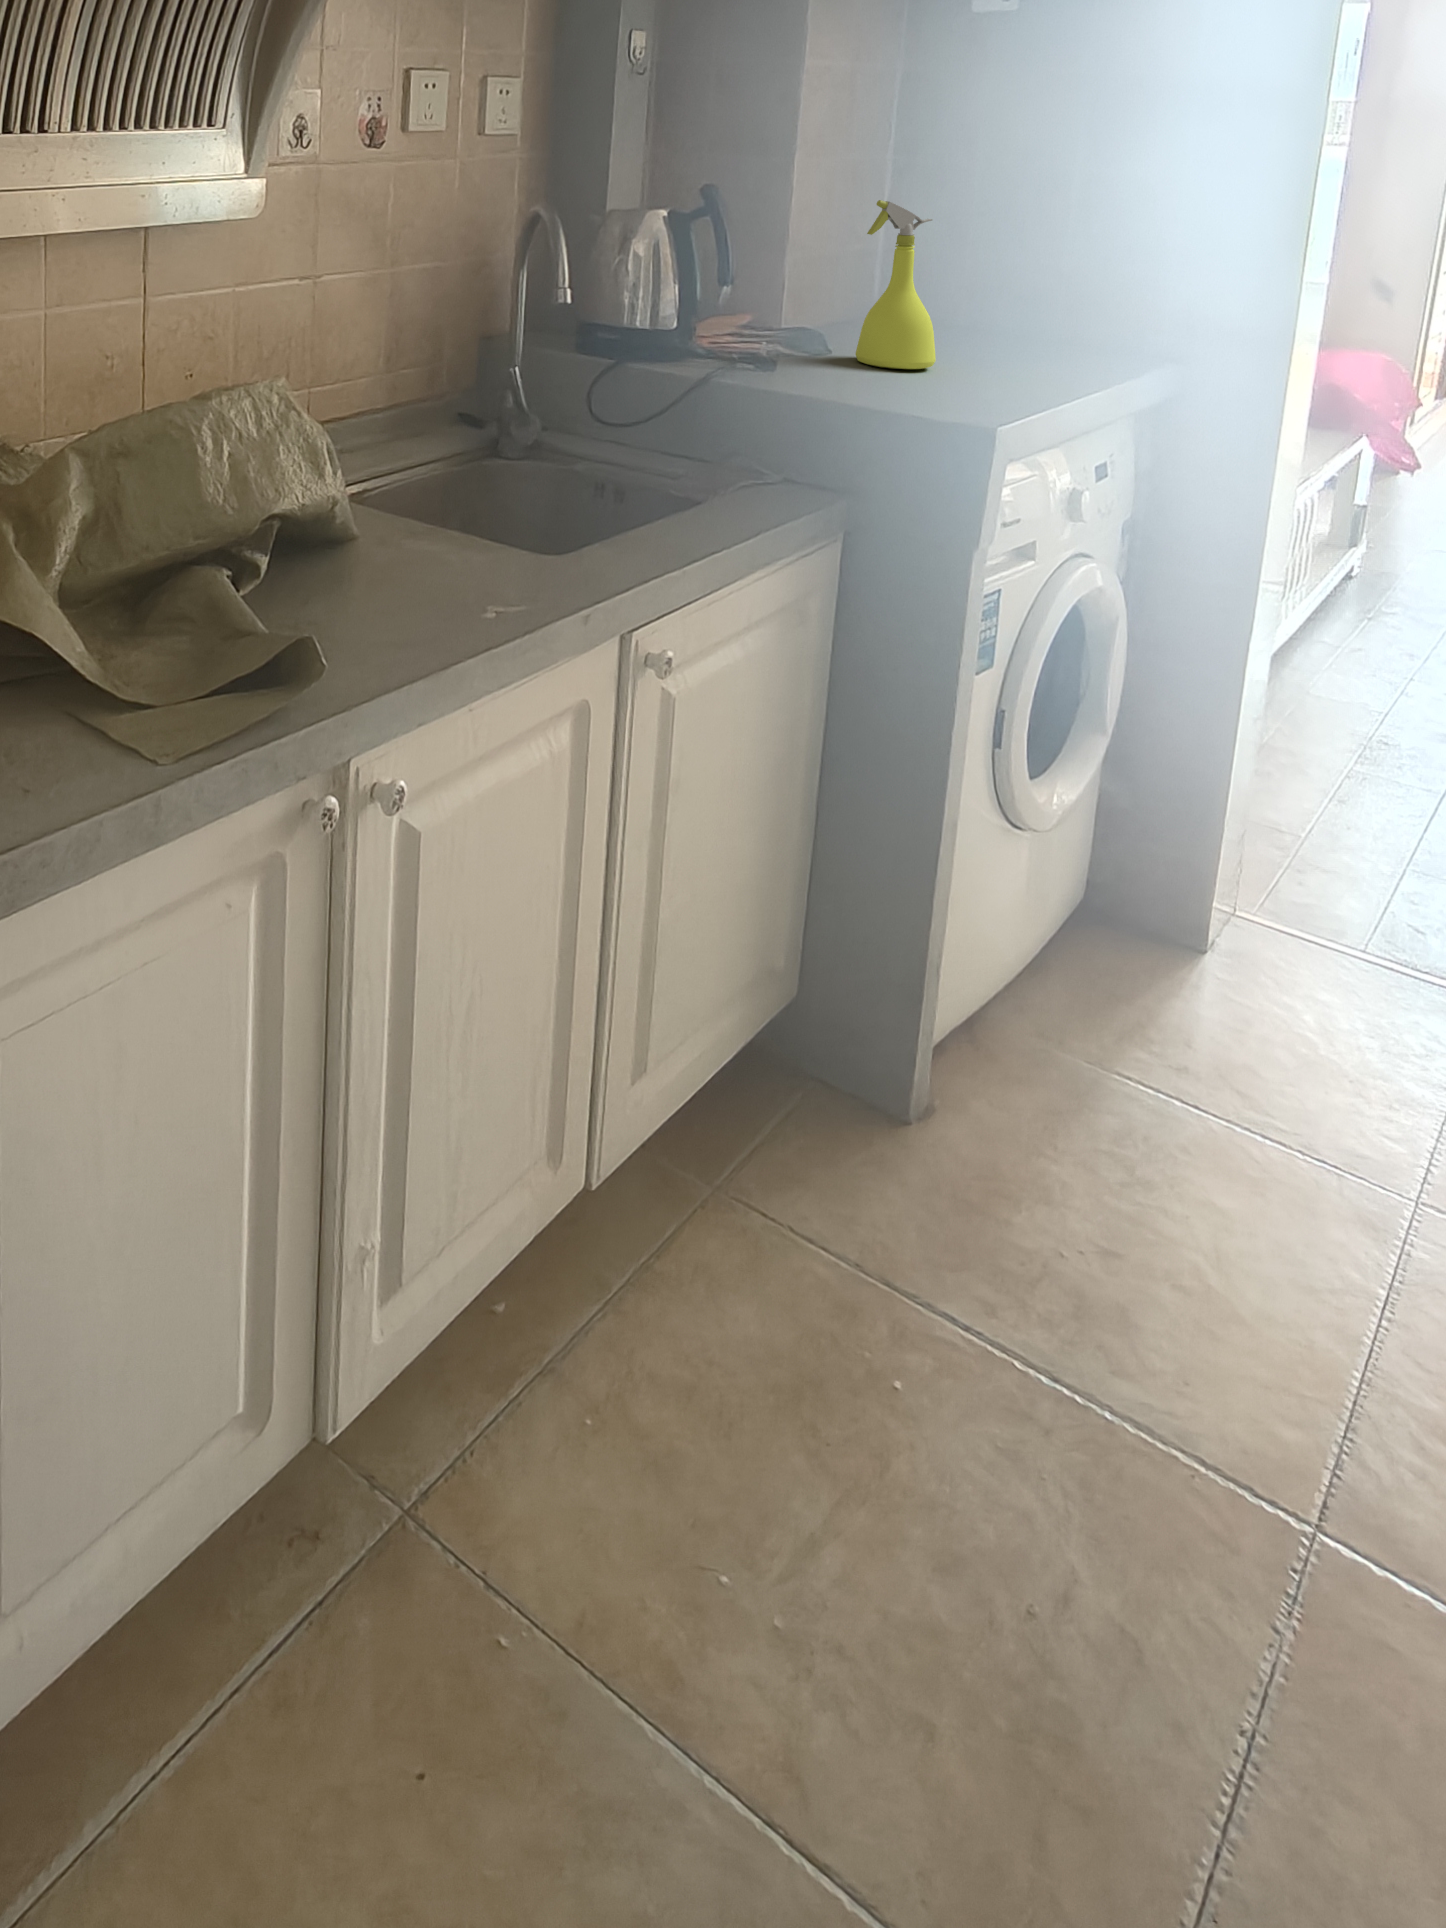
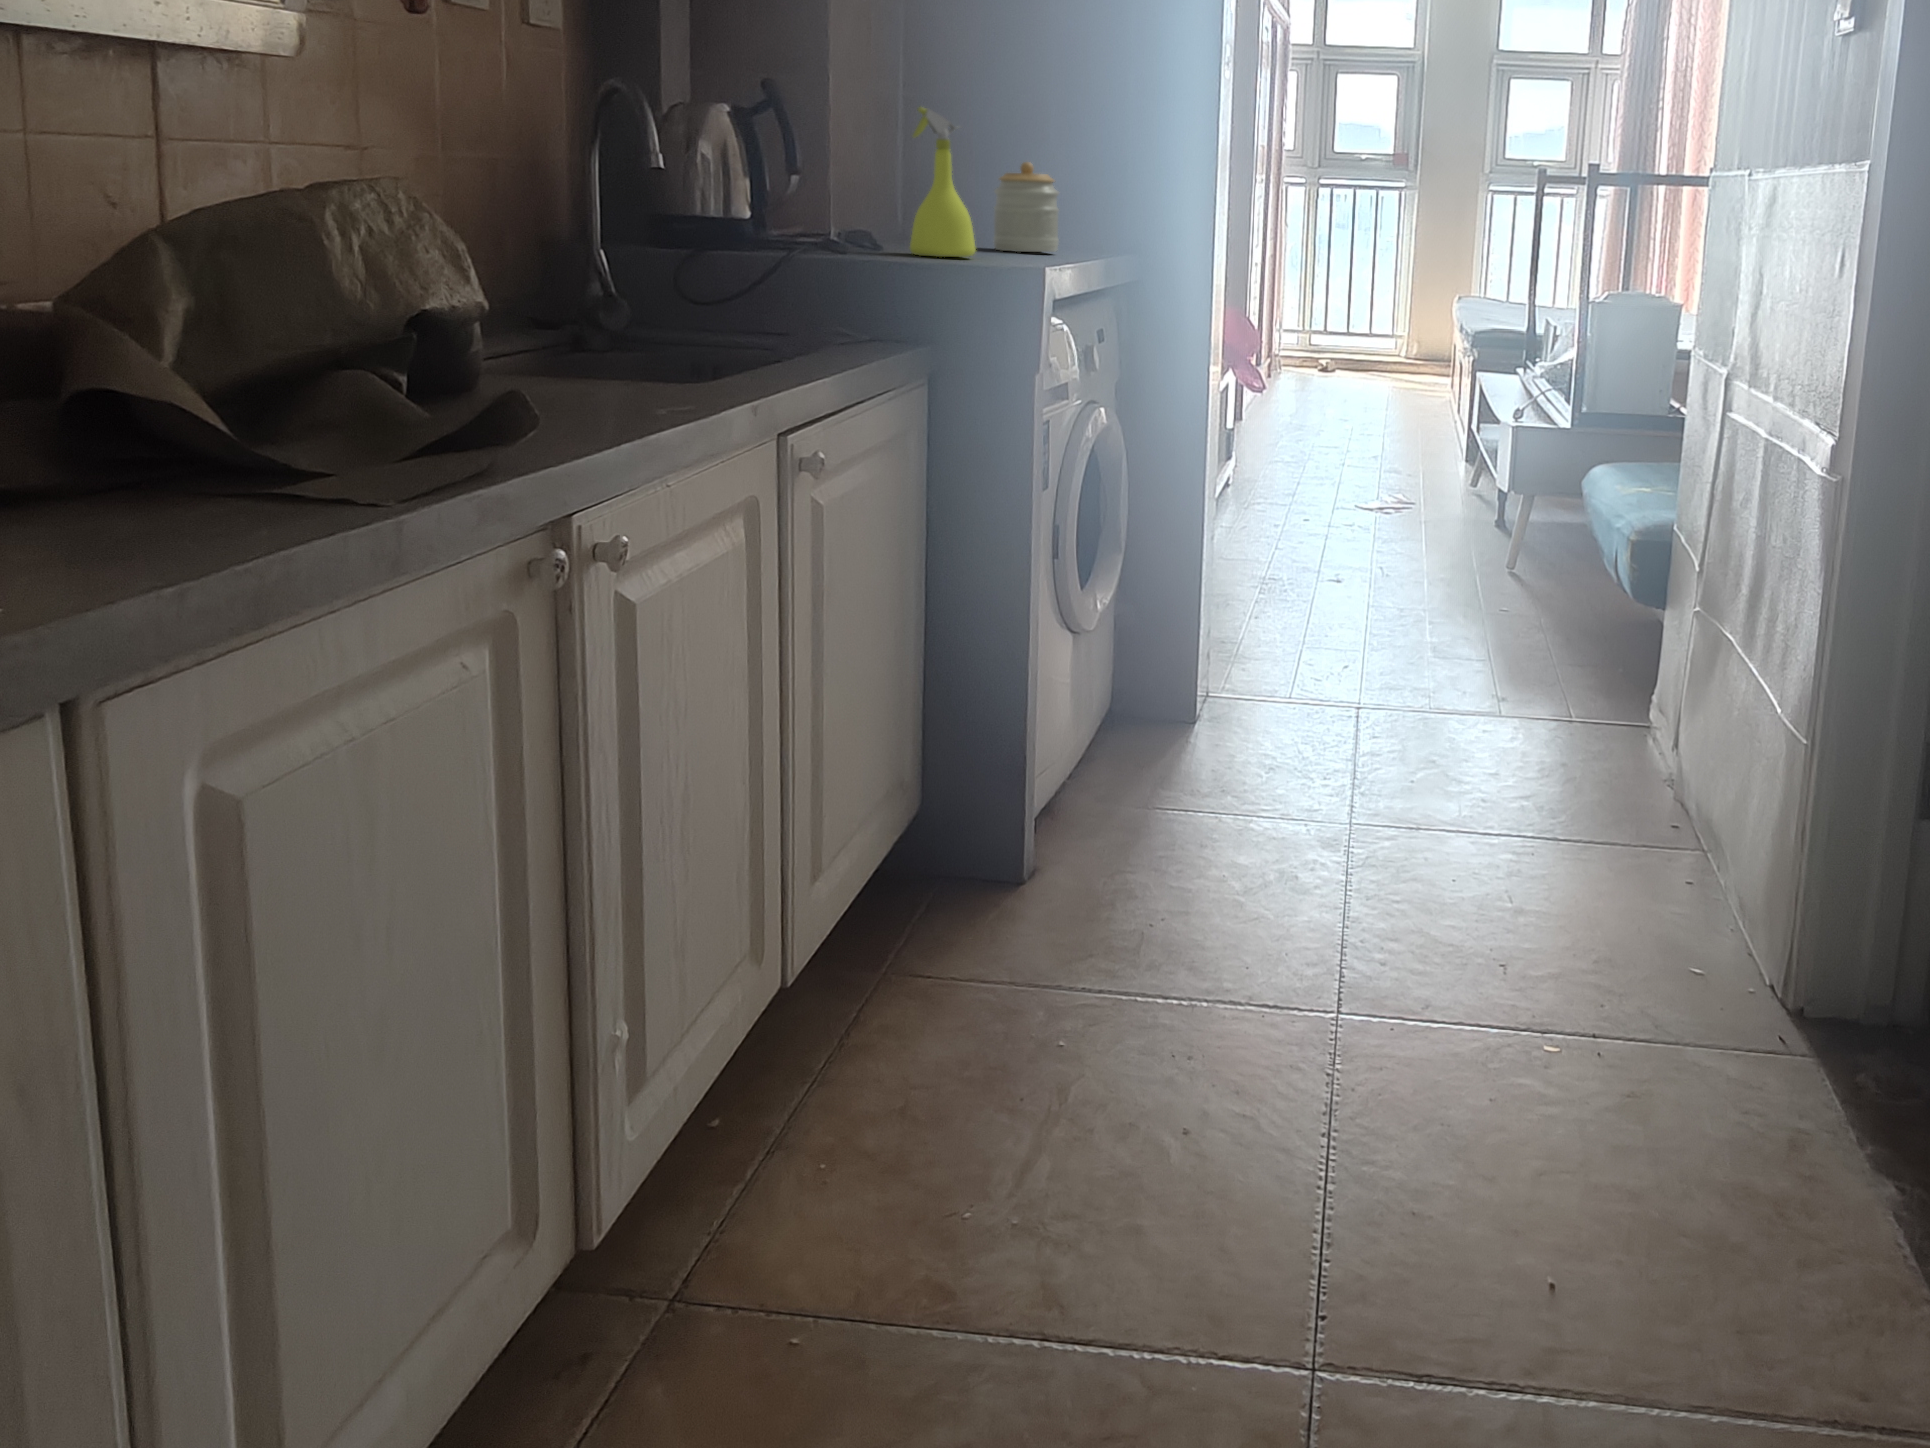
jar: none [976,239,1069,347] -> present [993,162,1059,252]

